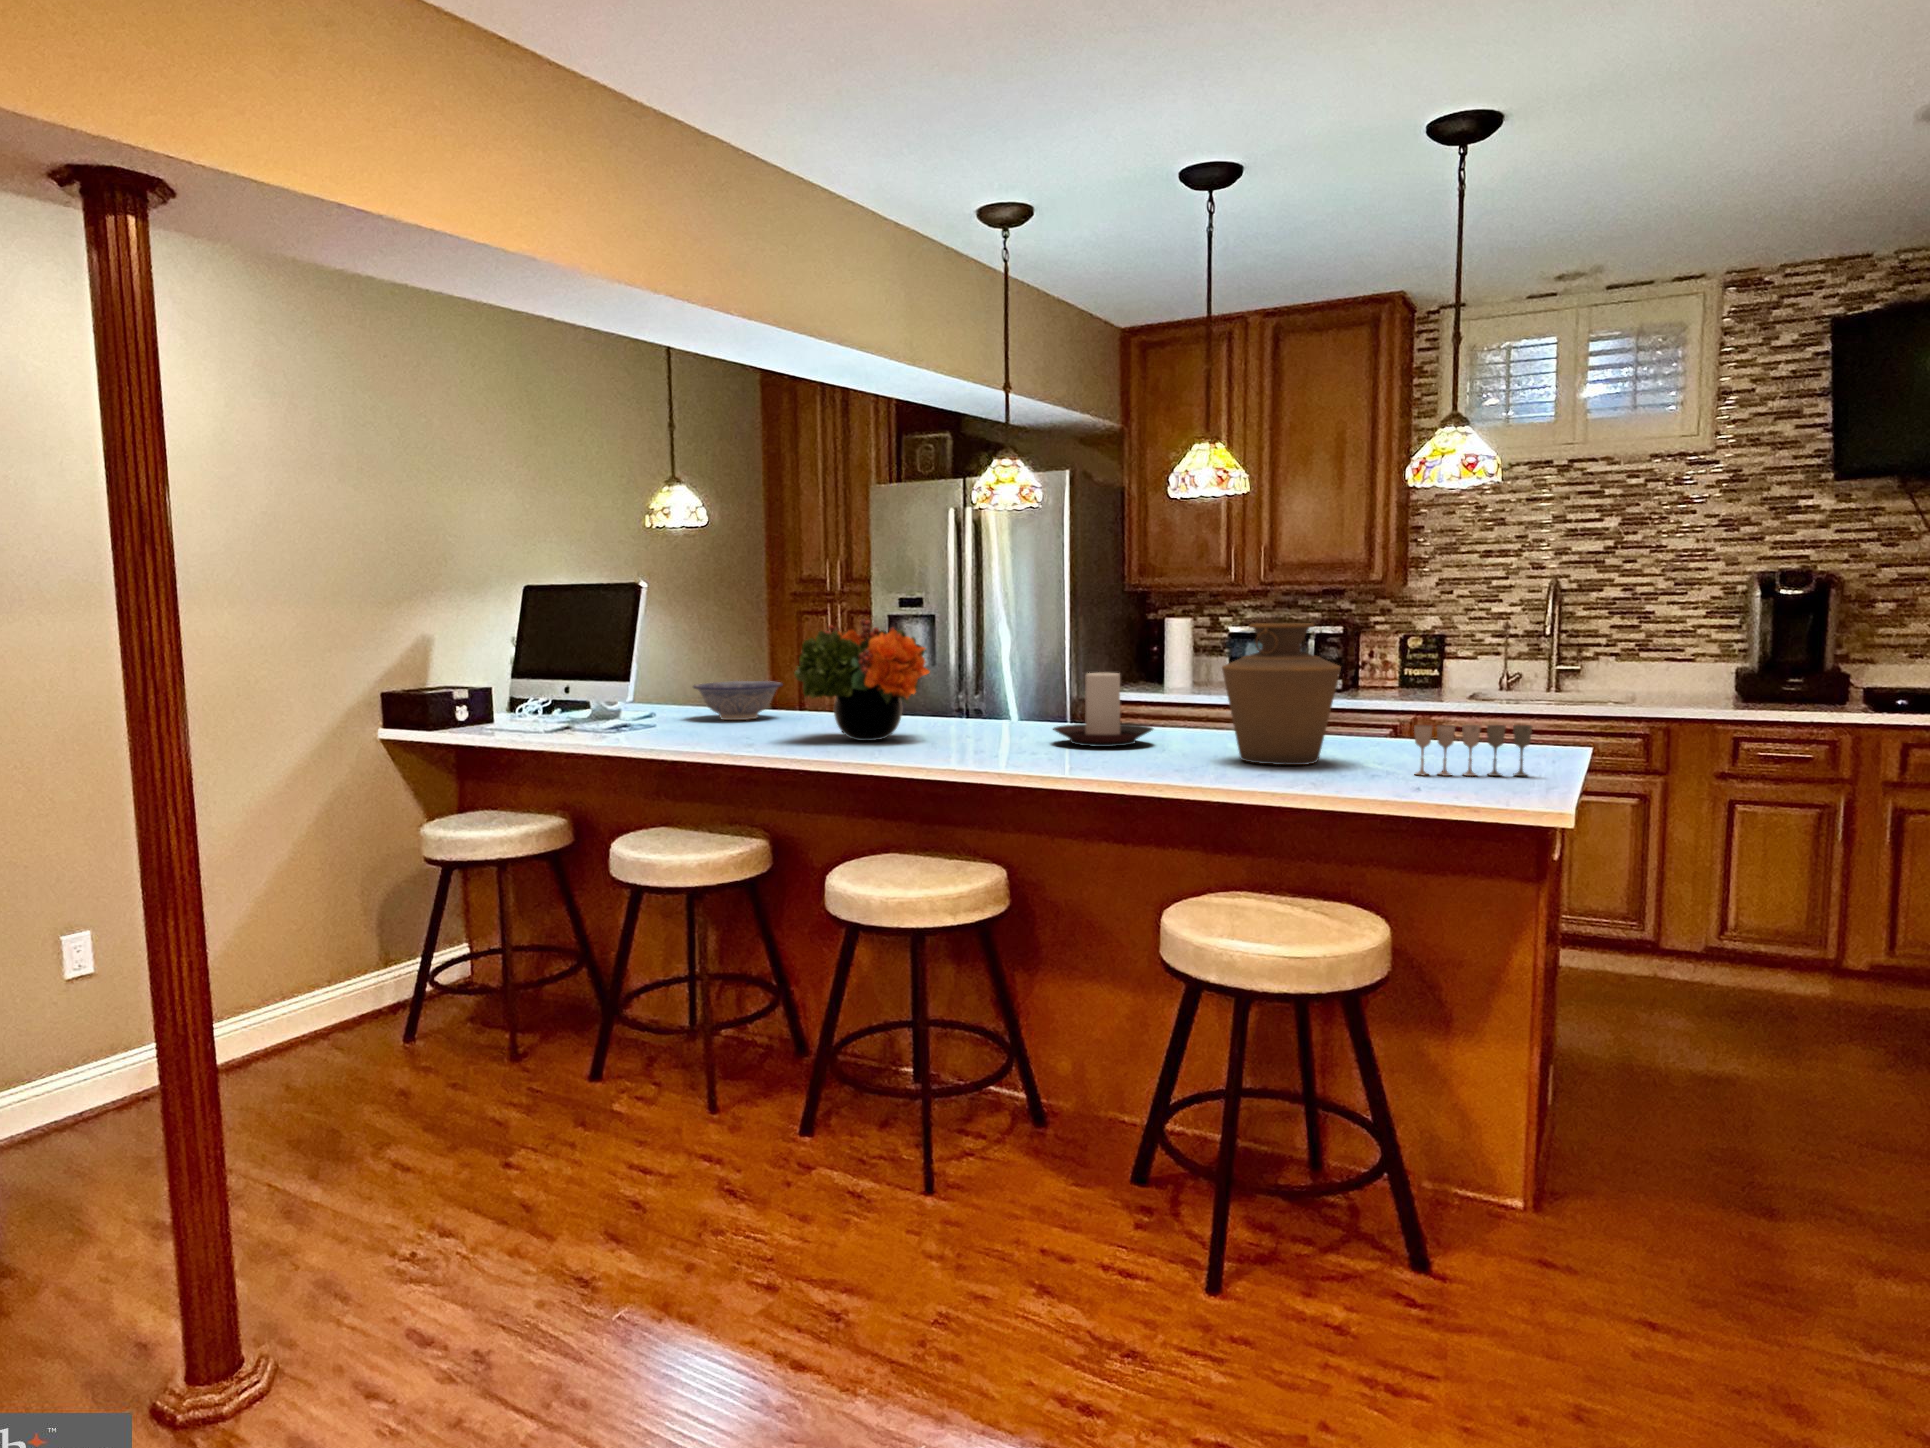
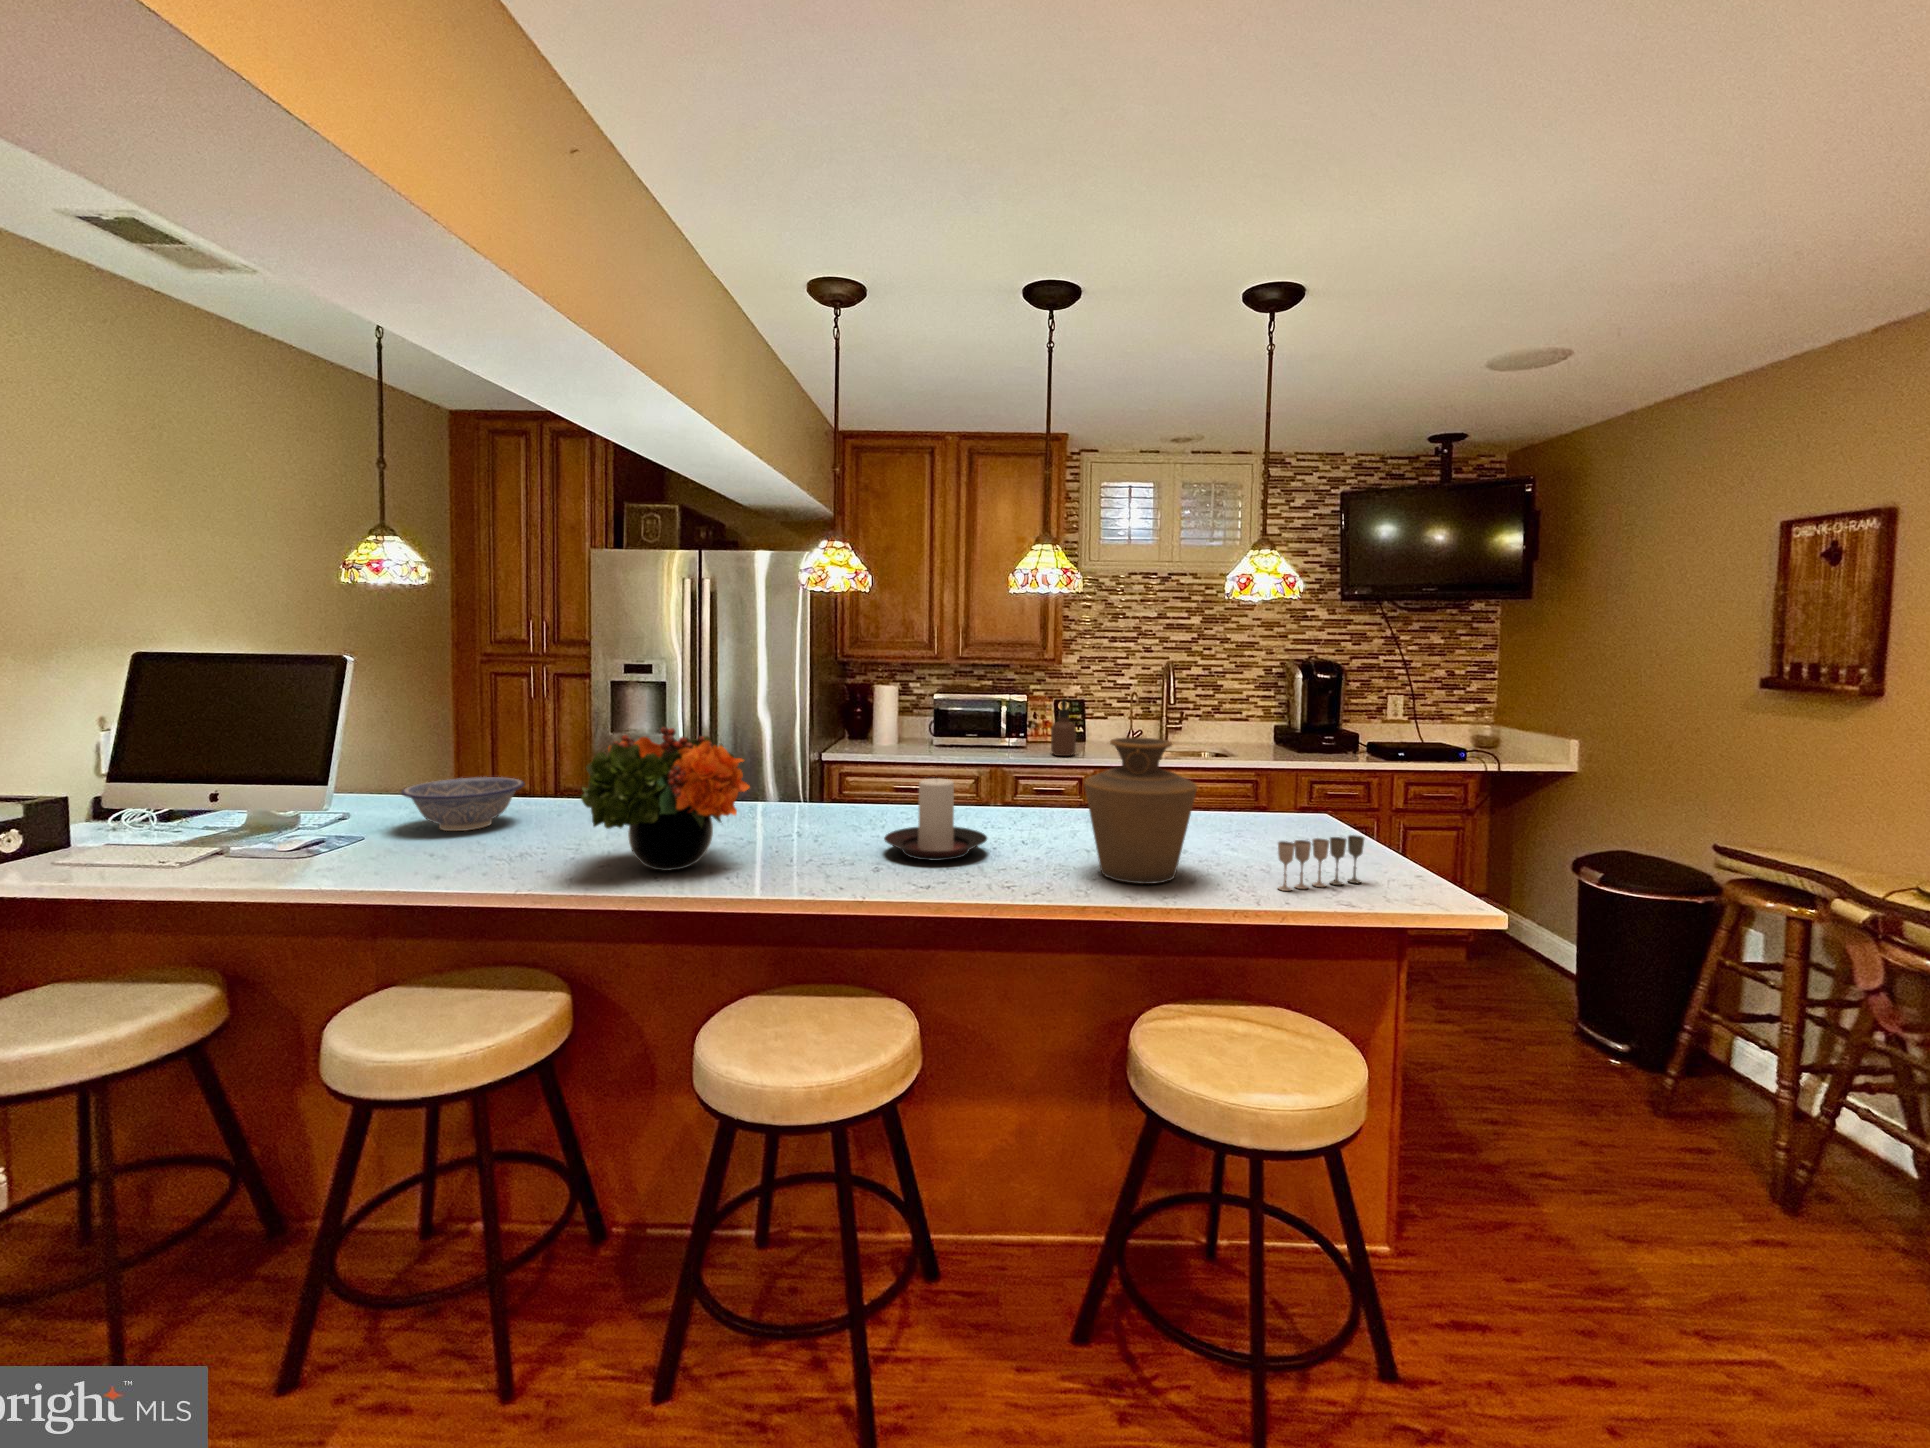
soap dispenser: none [1373,628,1406,698] -> present [1051,699,1076,756]

